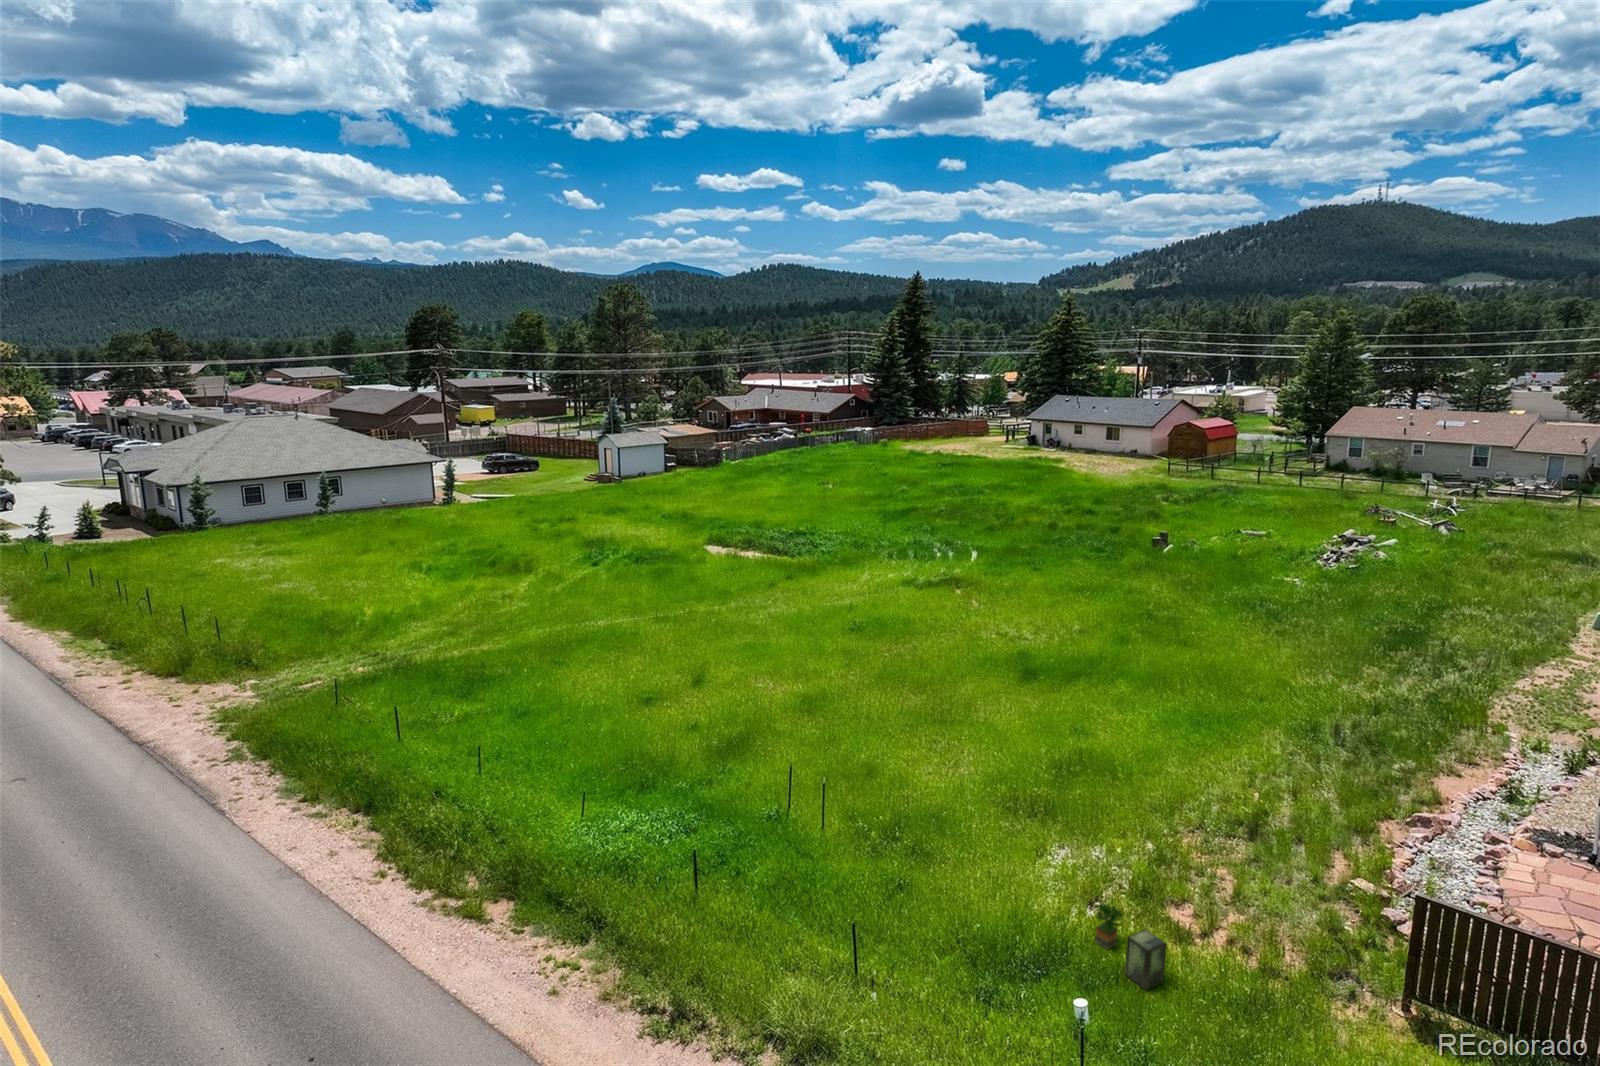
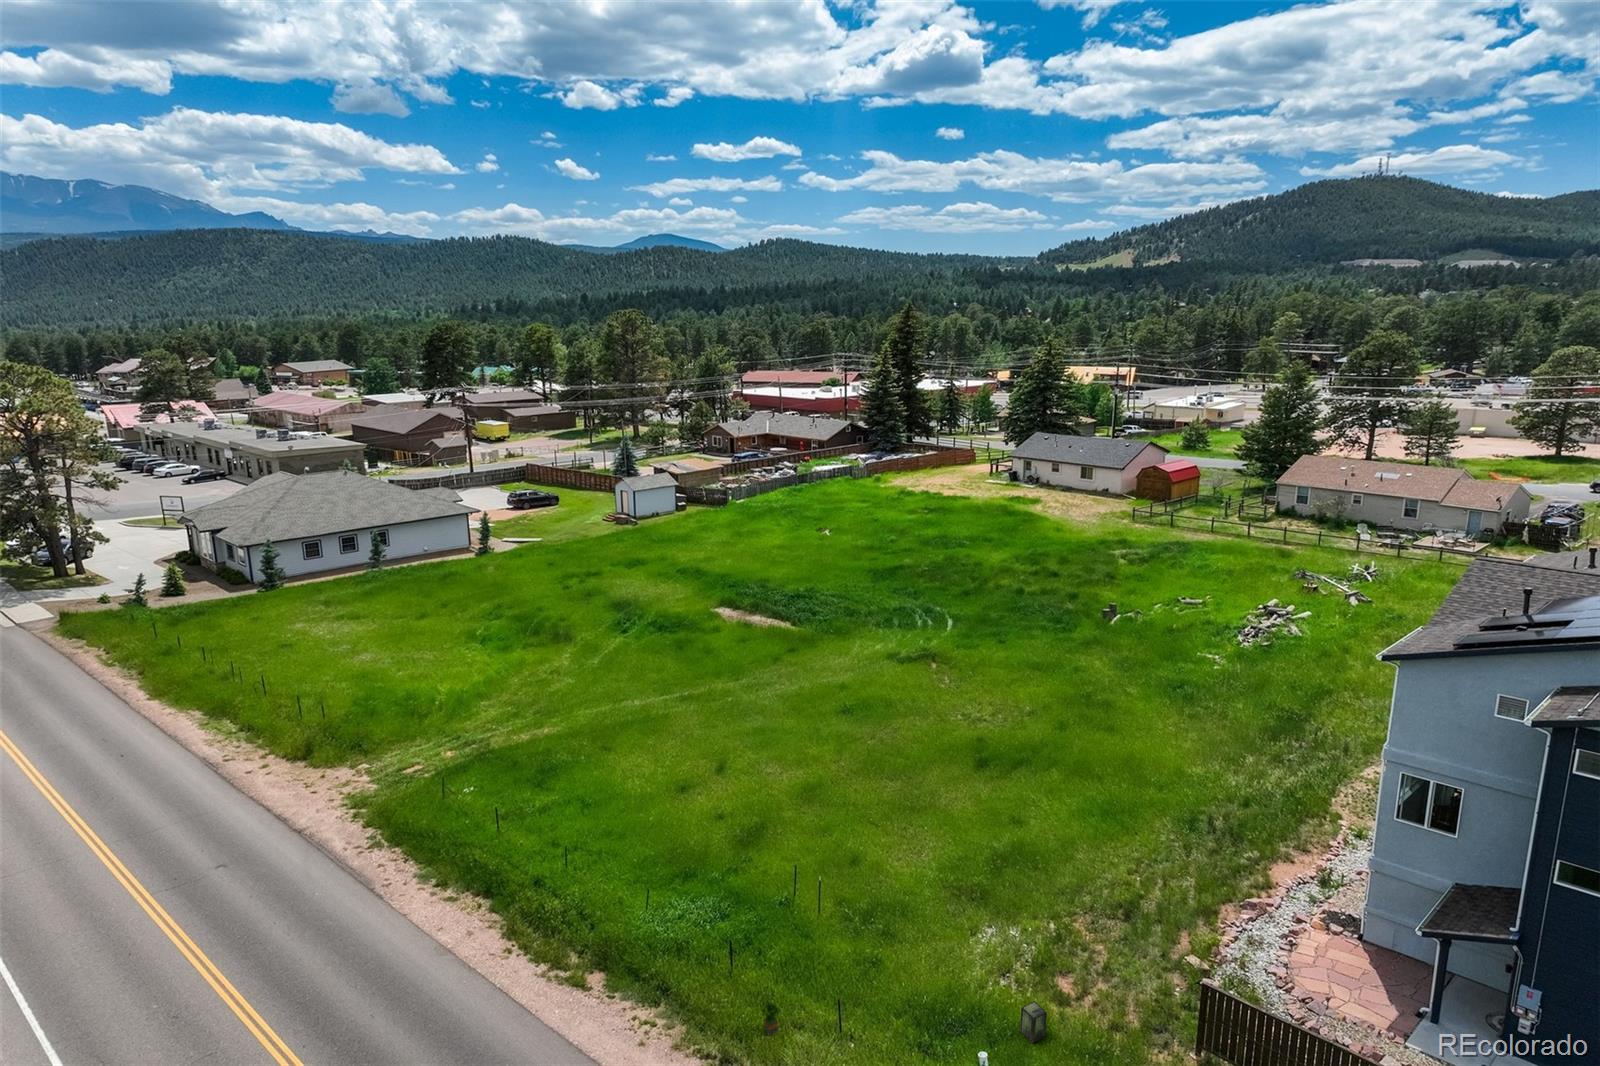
potted tree: present [1095,904,1123,950] -> present [762,1003,780,1035]

